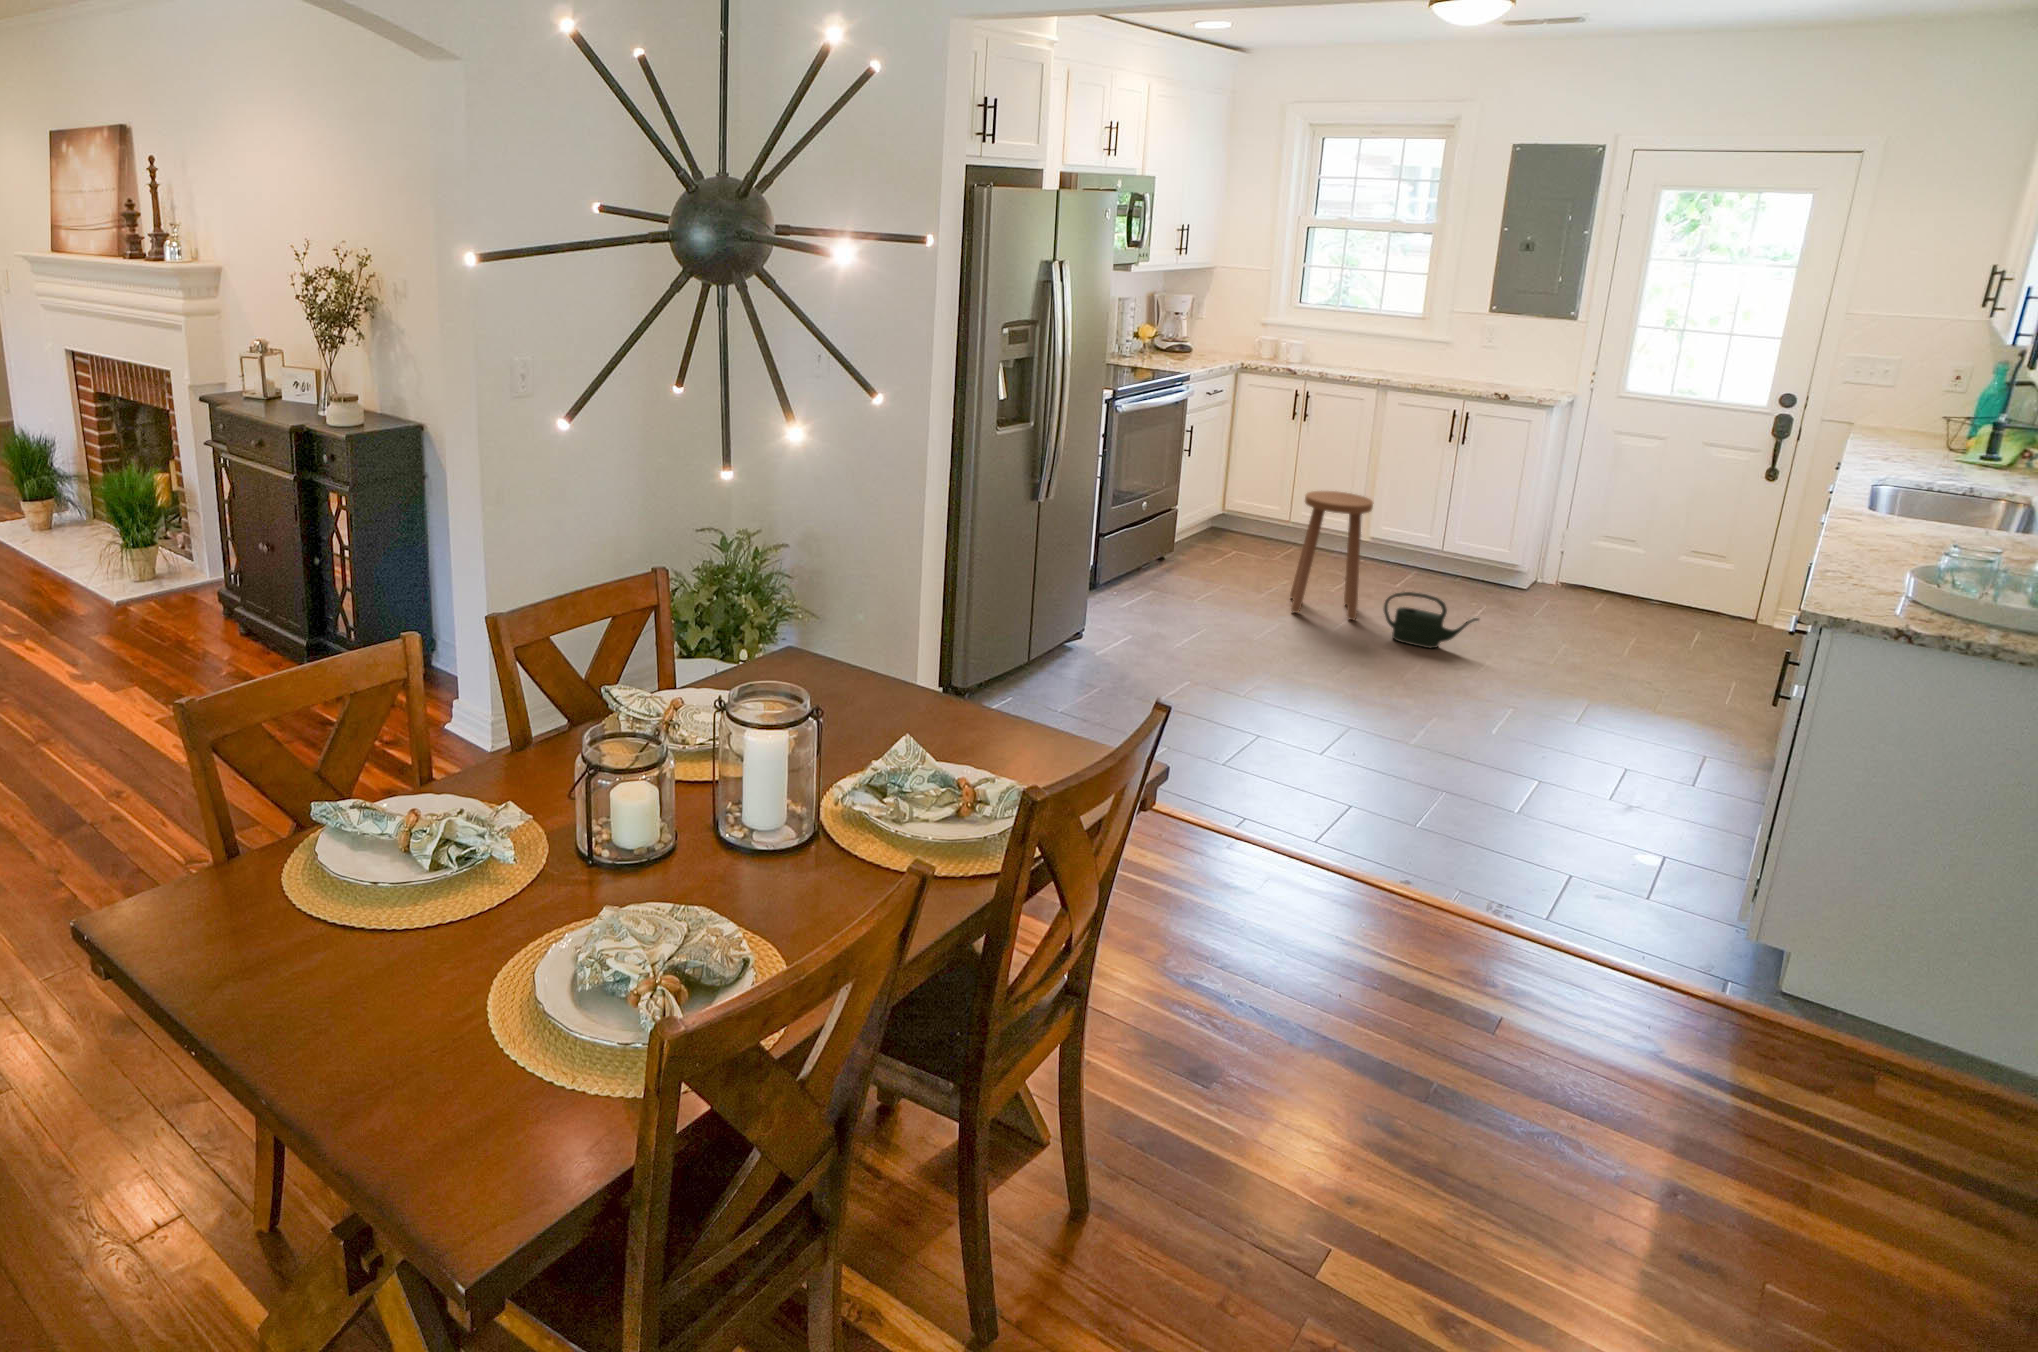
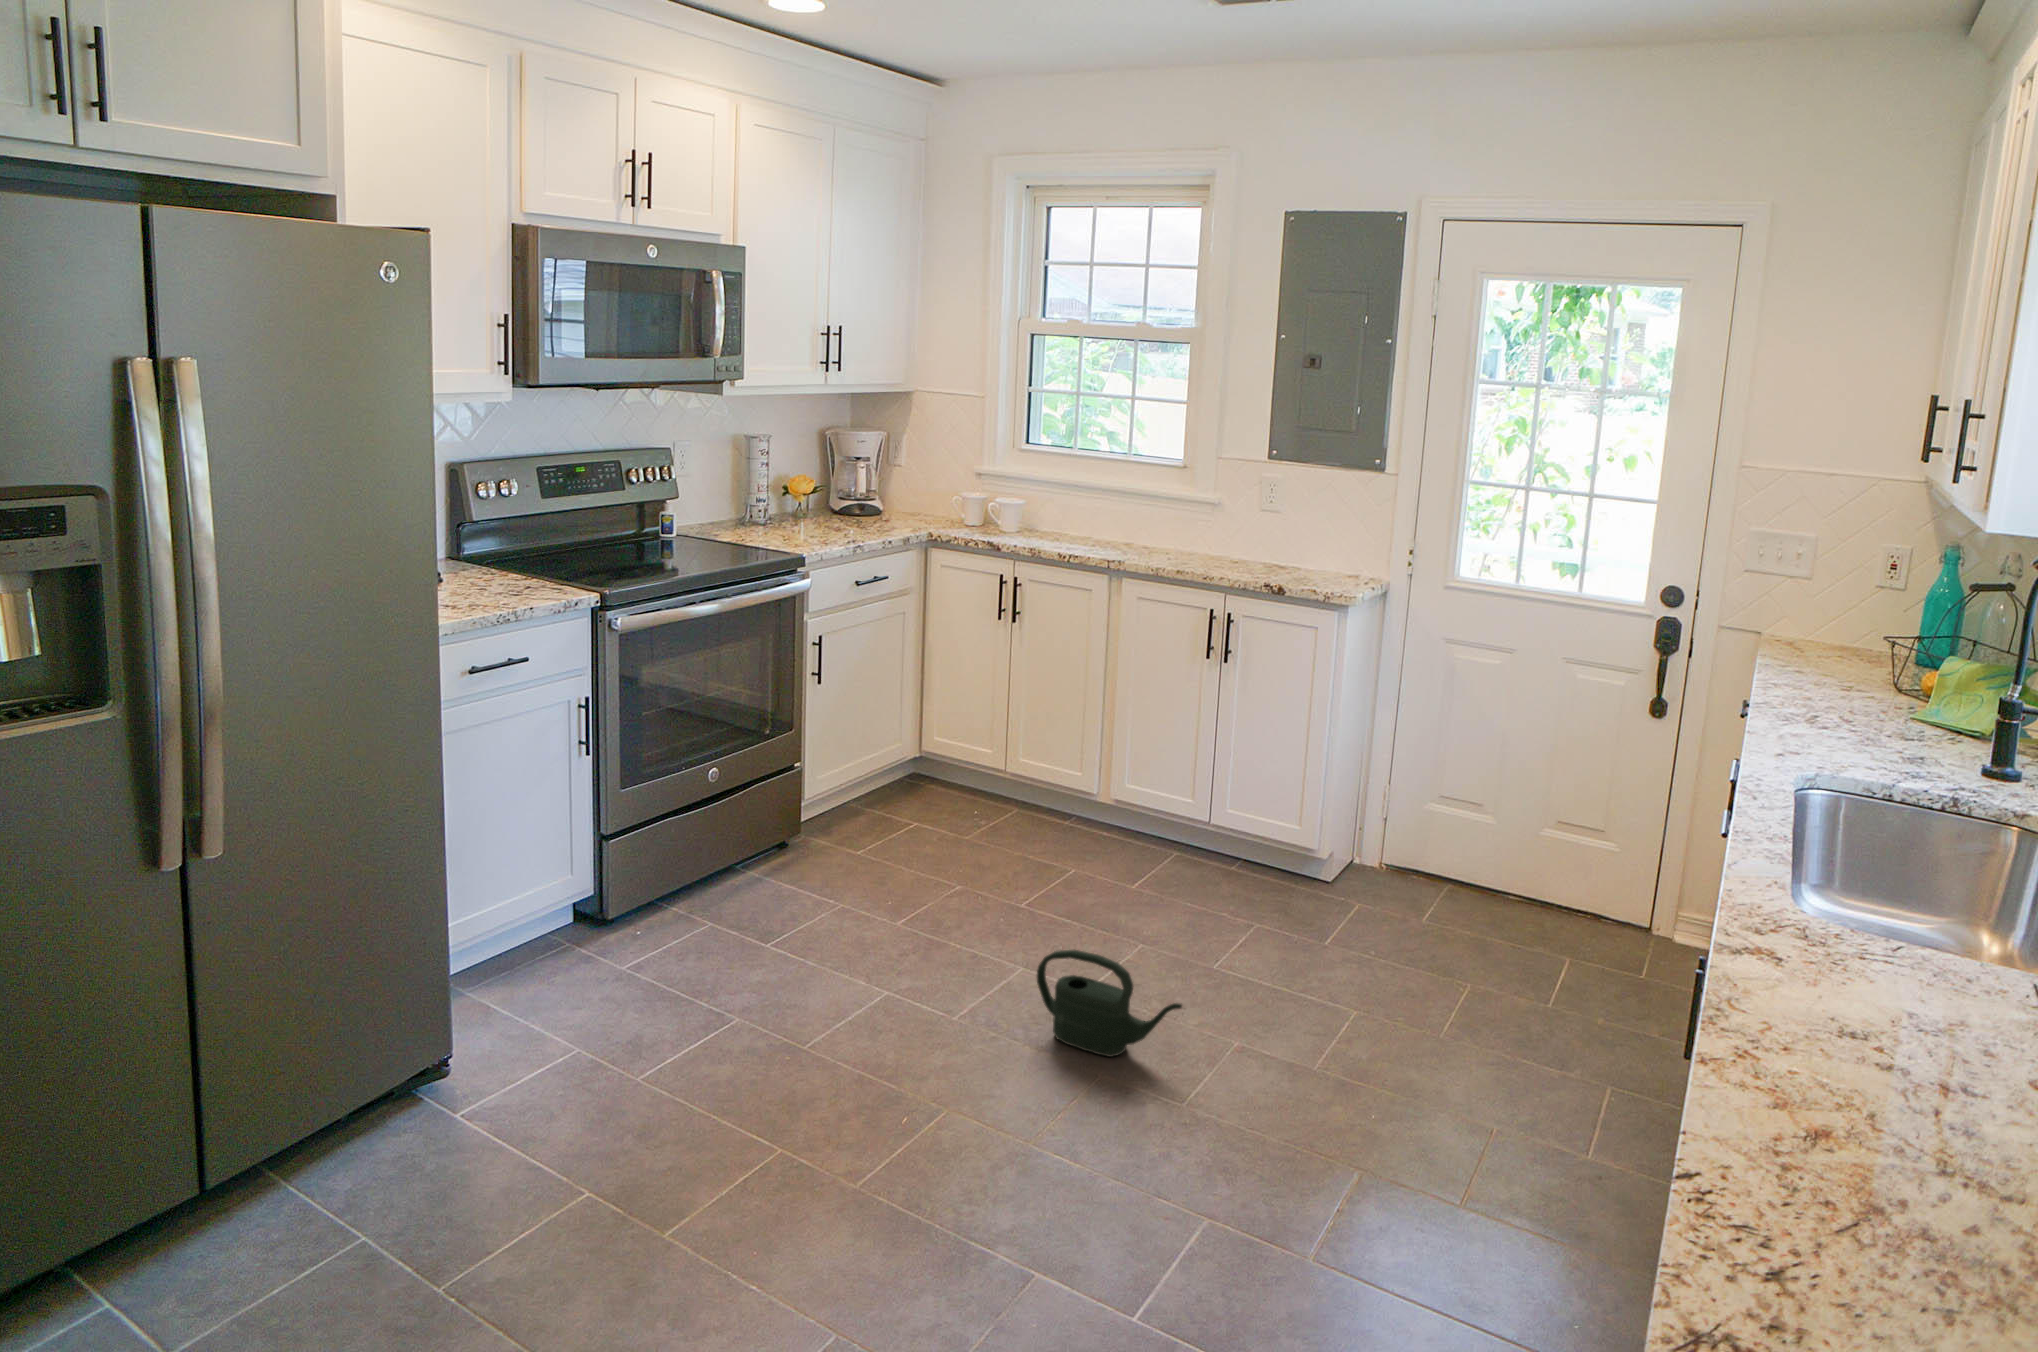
stool: present [1290,491,1373,620] -> none [912,753,1037,987]

